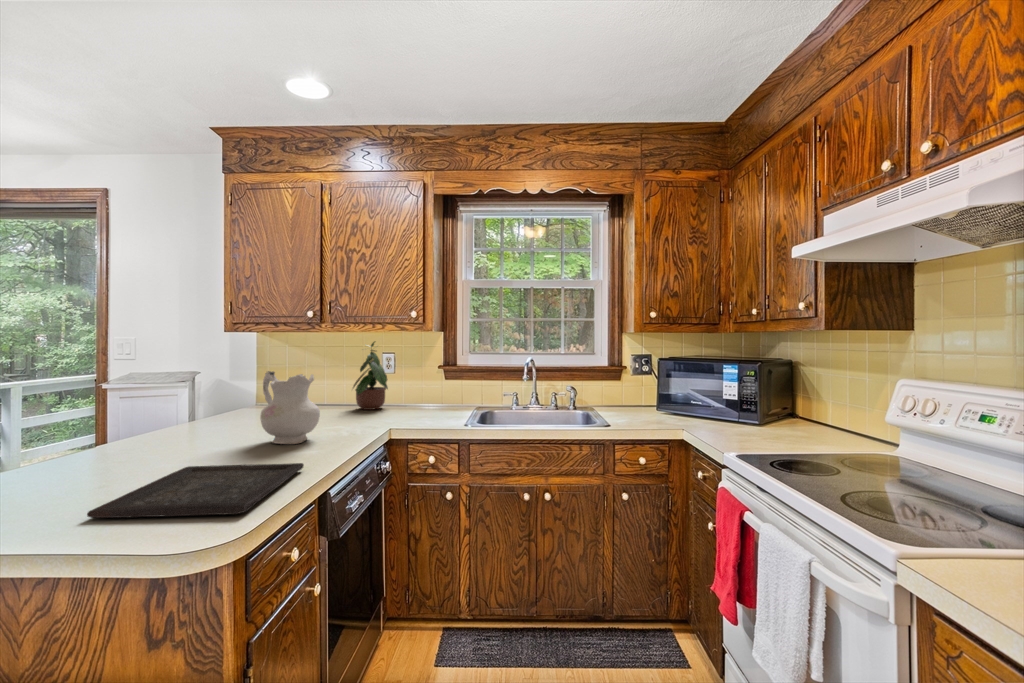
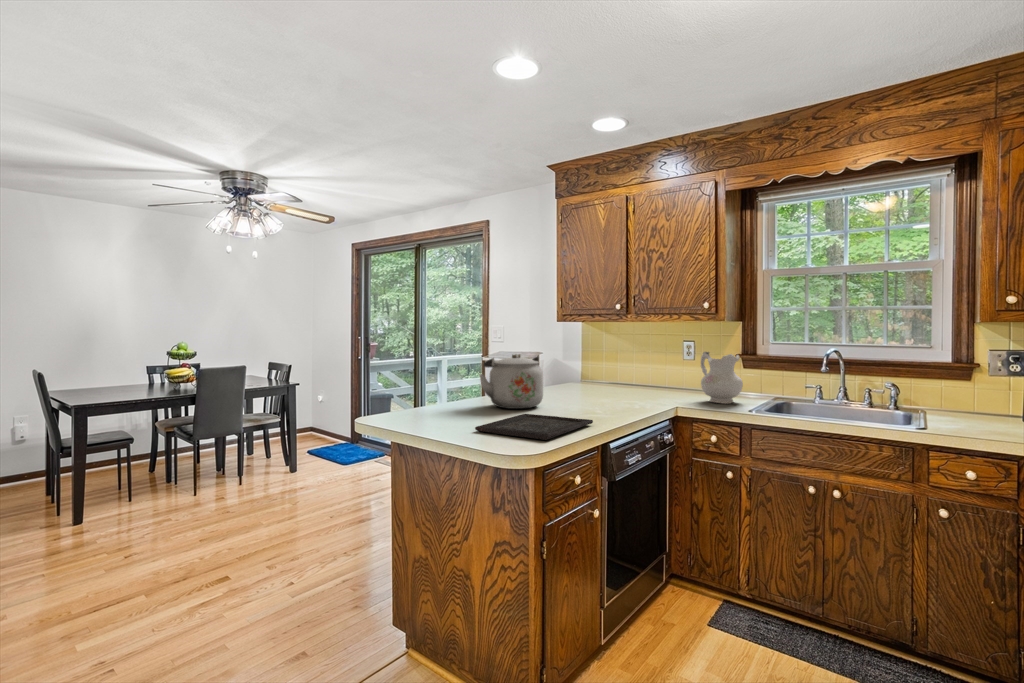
potted plant: present [353,342,388,410] -> none [651,330,689,393]
ceramic pitcher: present [260,371,320,444] -> present [701,352,743,404]
kettle: none [92,375,213,459] -> present [480,354,543,409]

